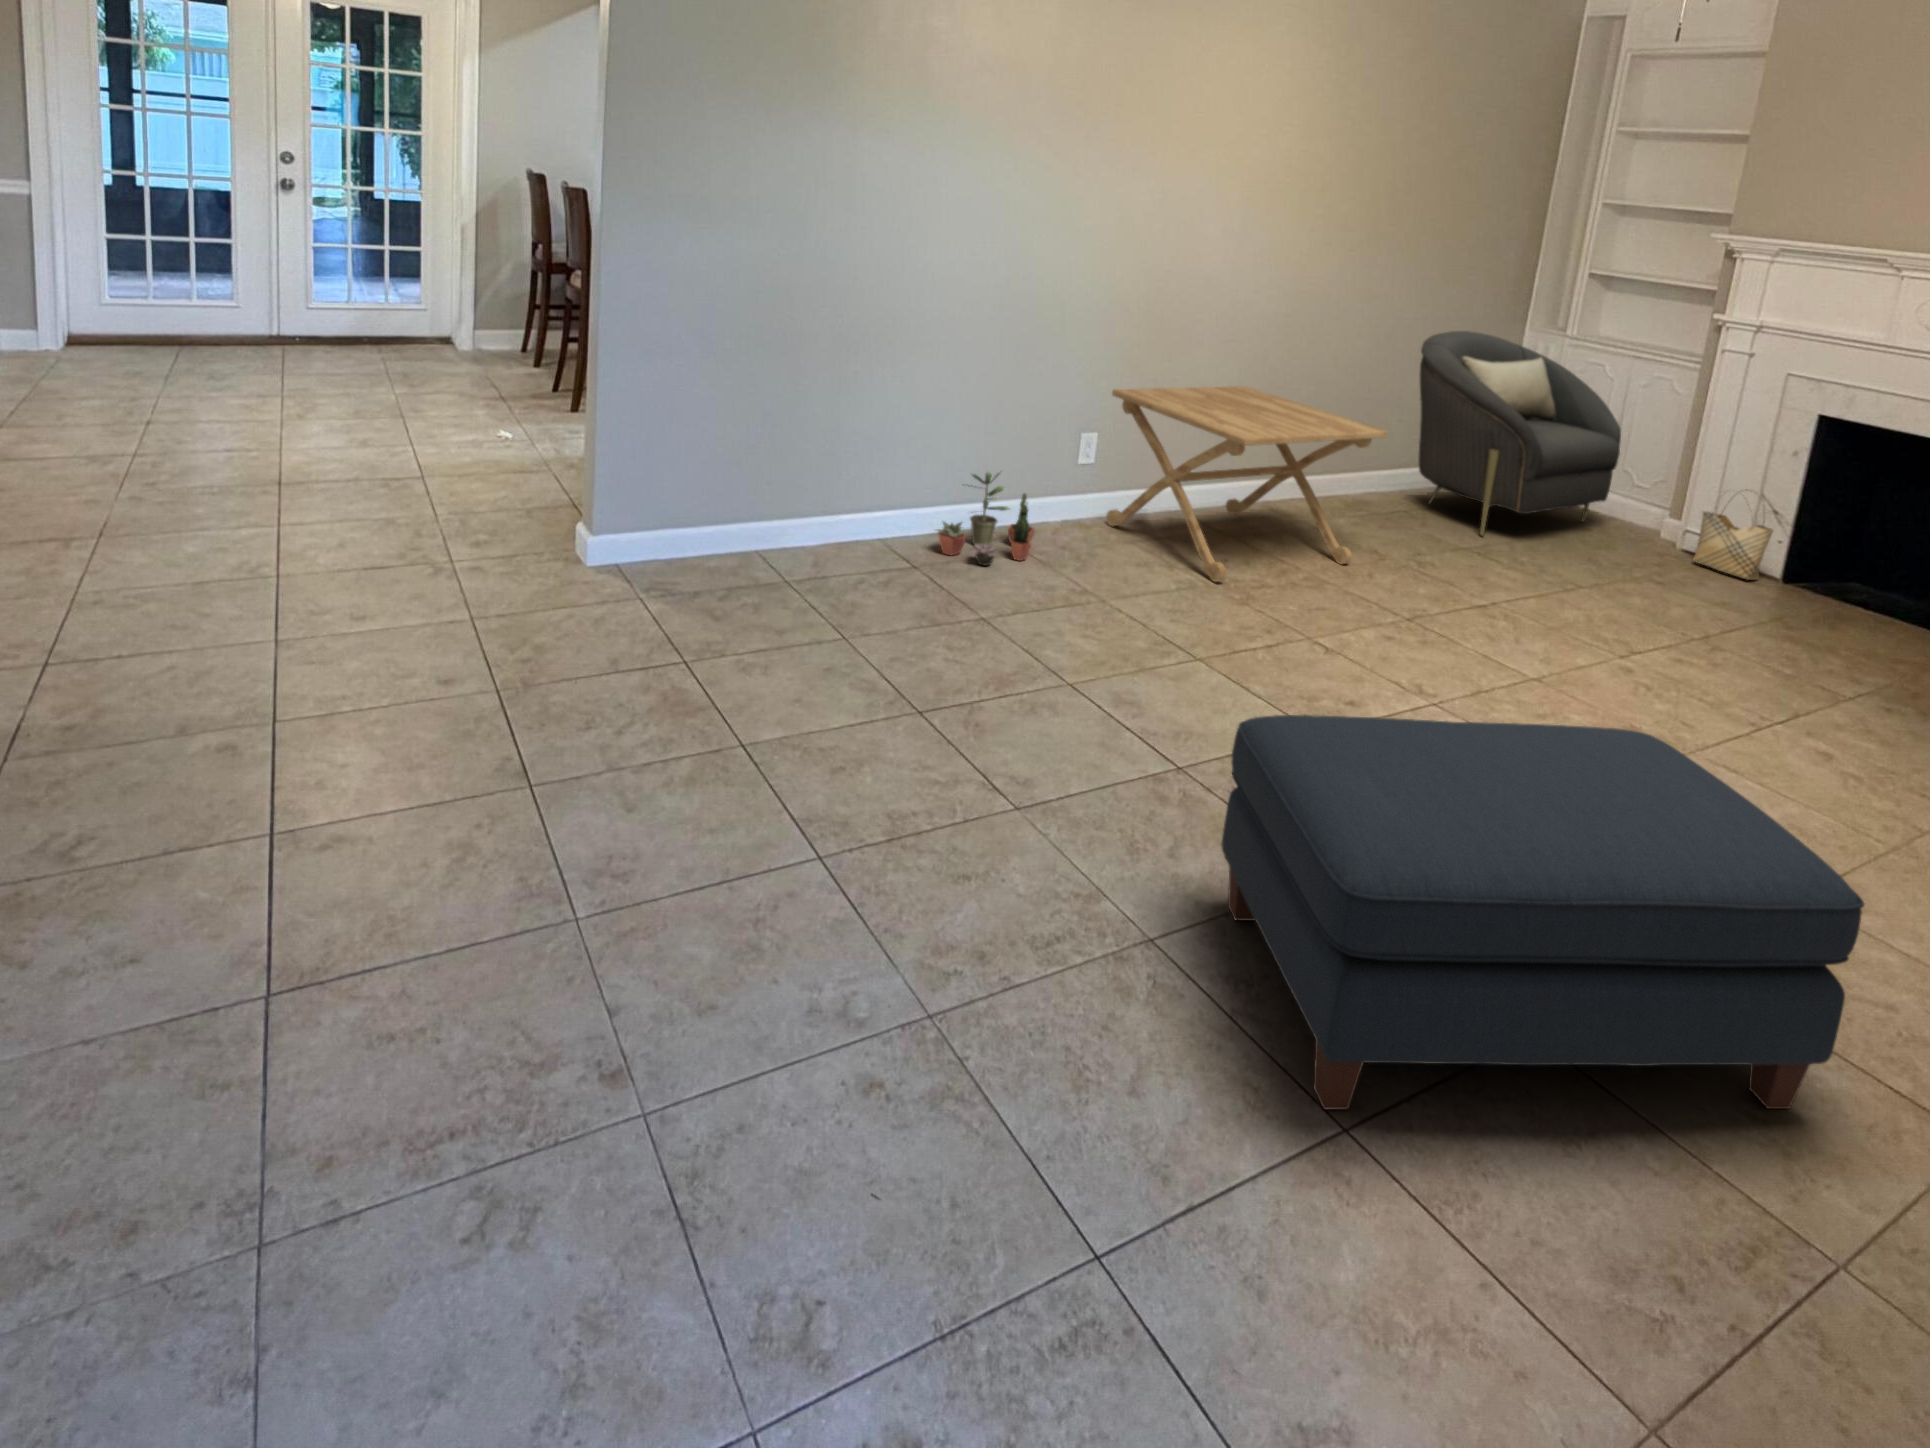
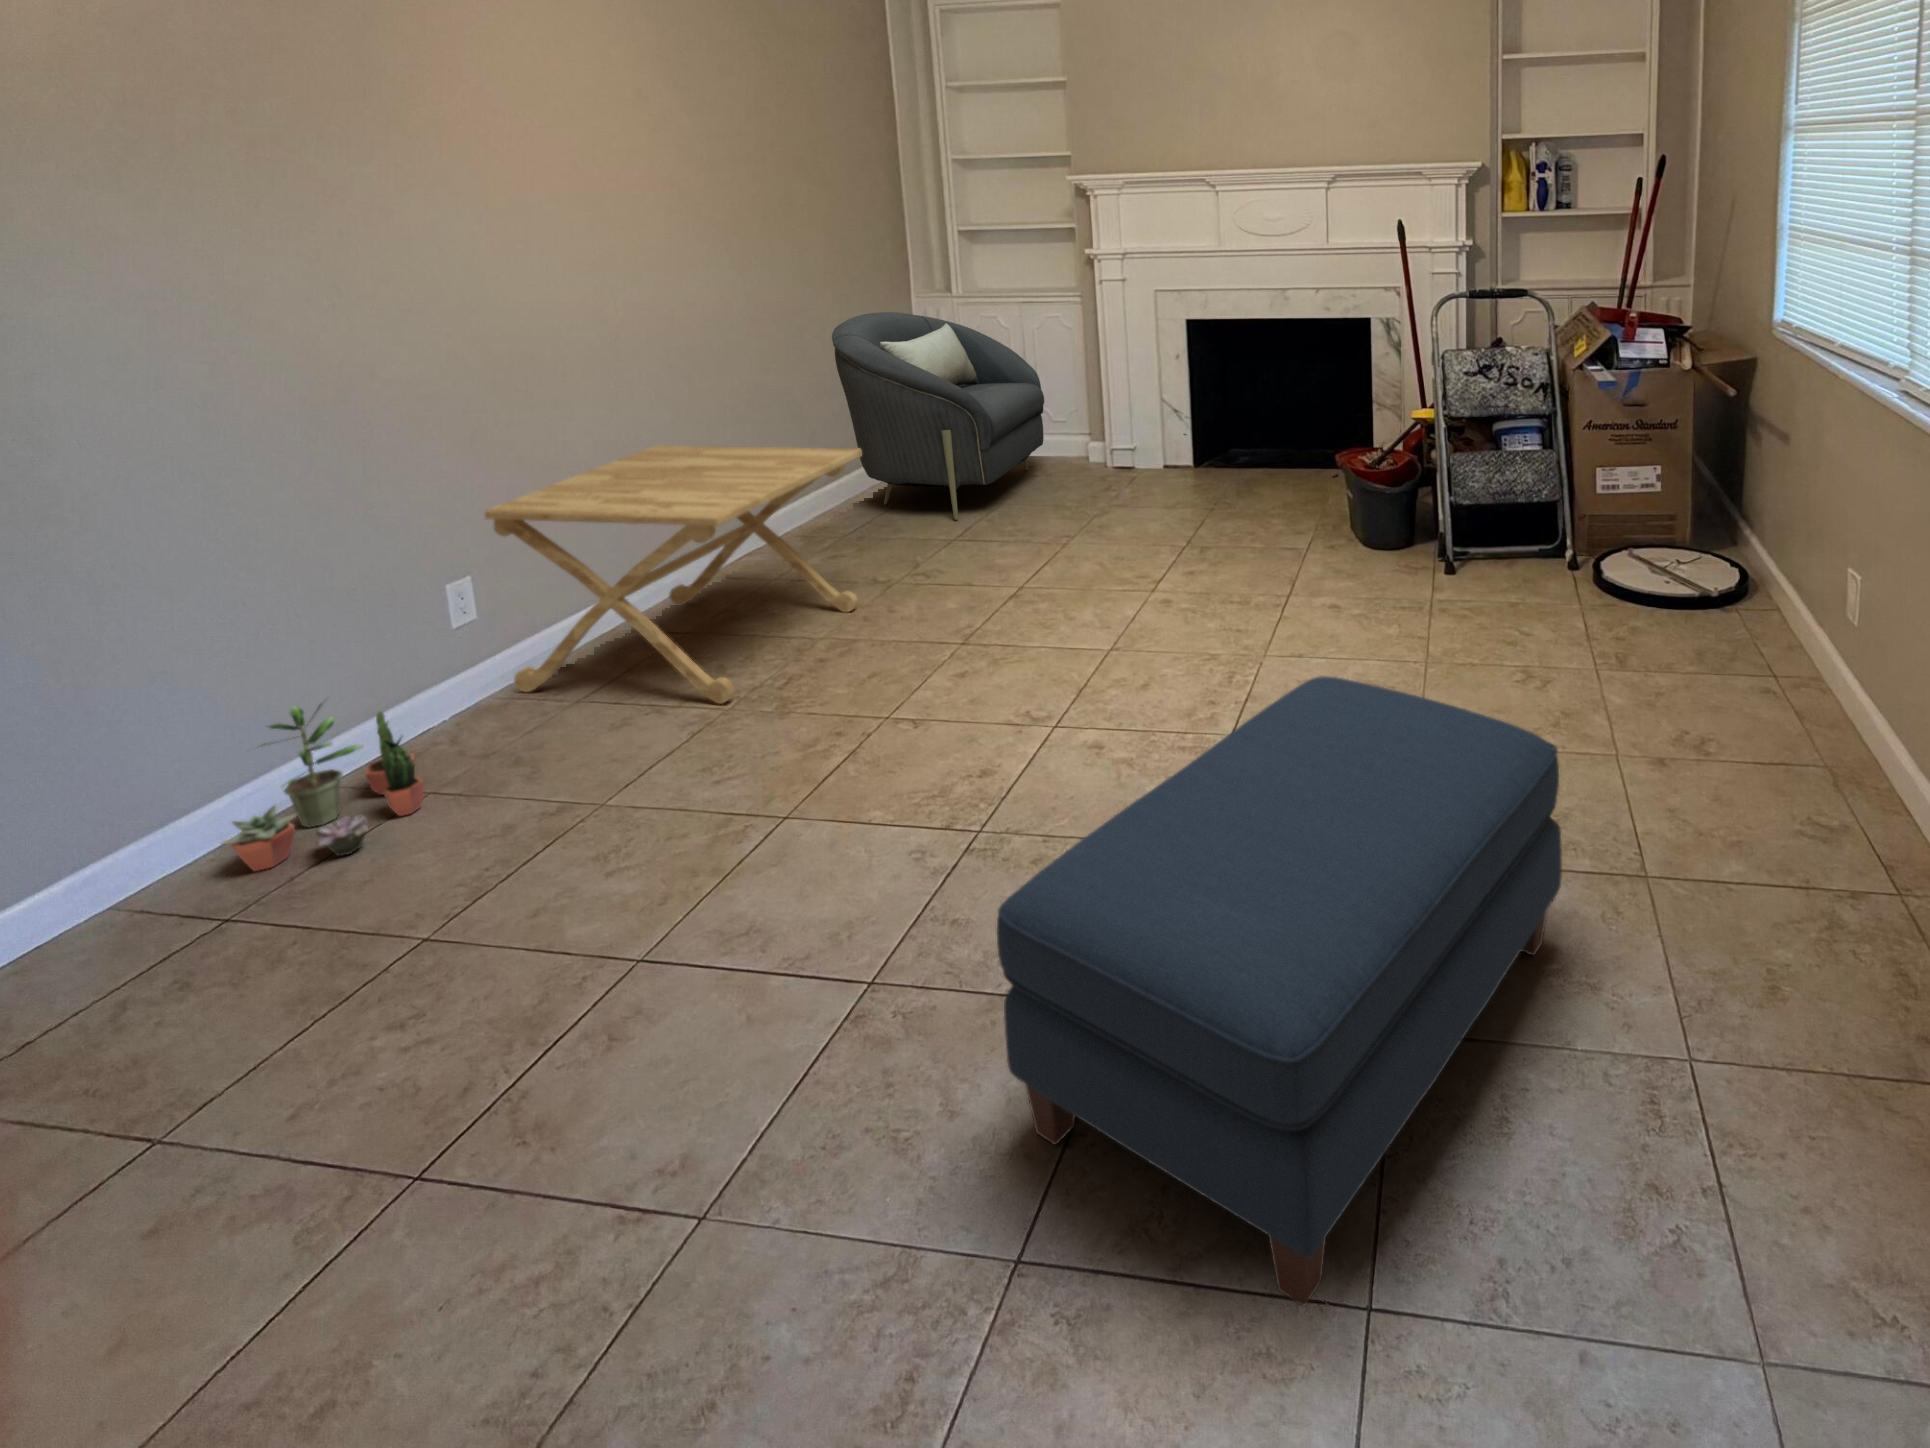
woven basket: present [1693,491,1773,580] -> none [1125,397,1182,475]

